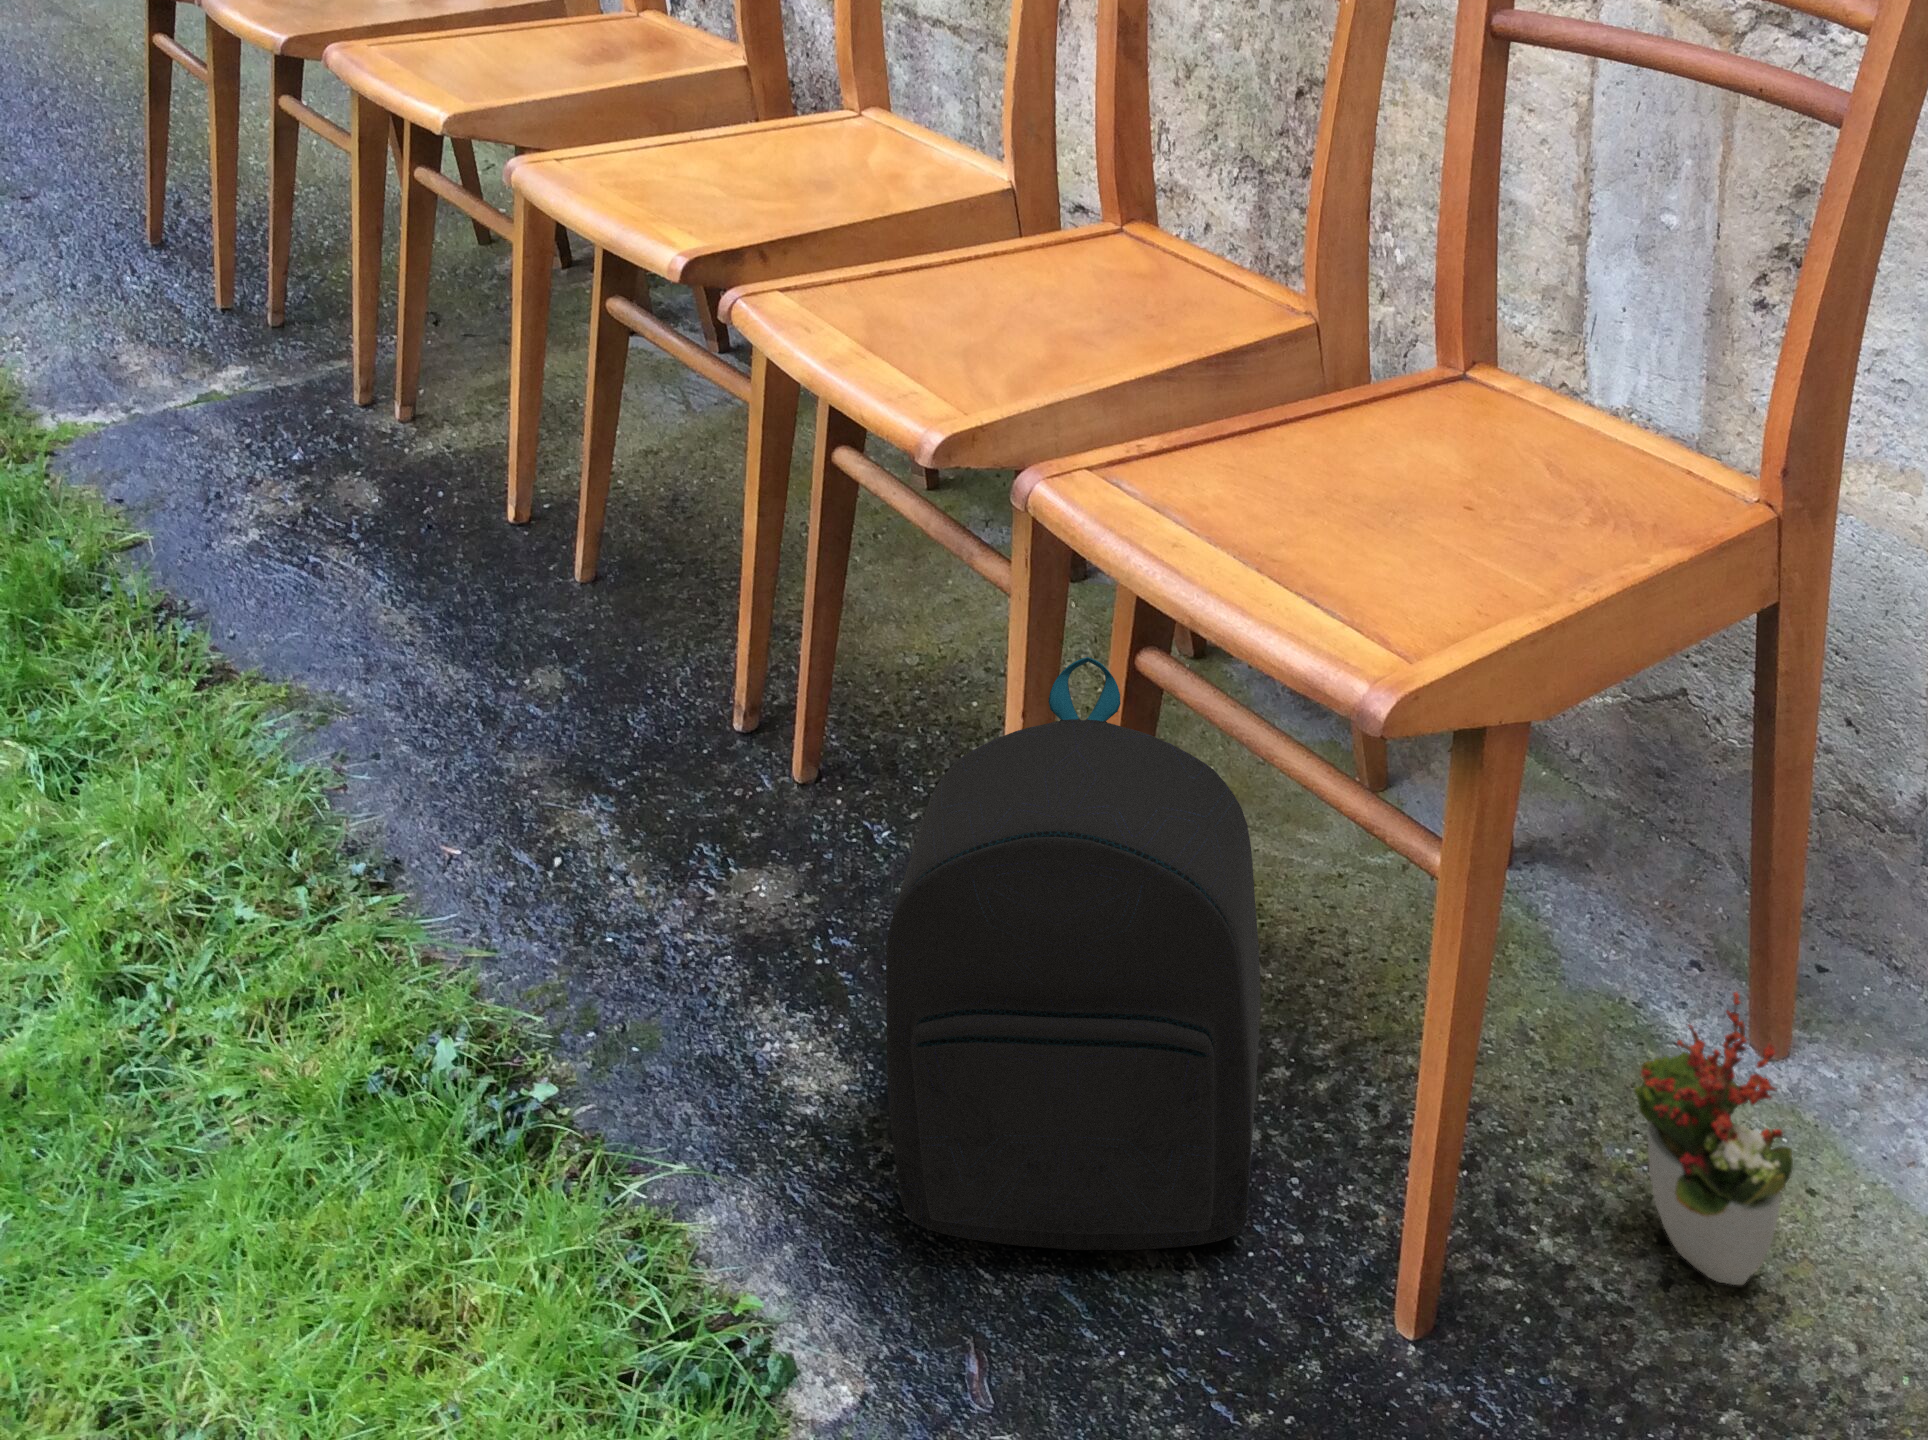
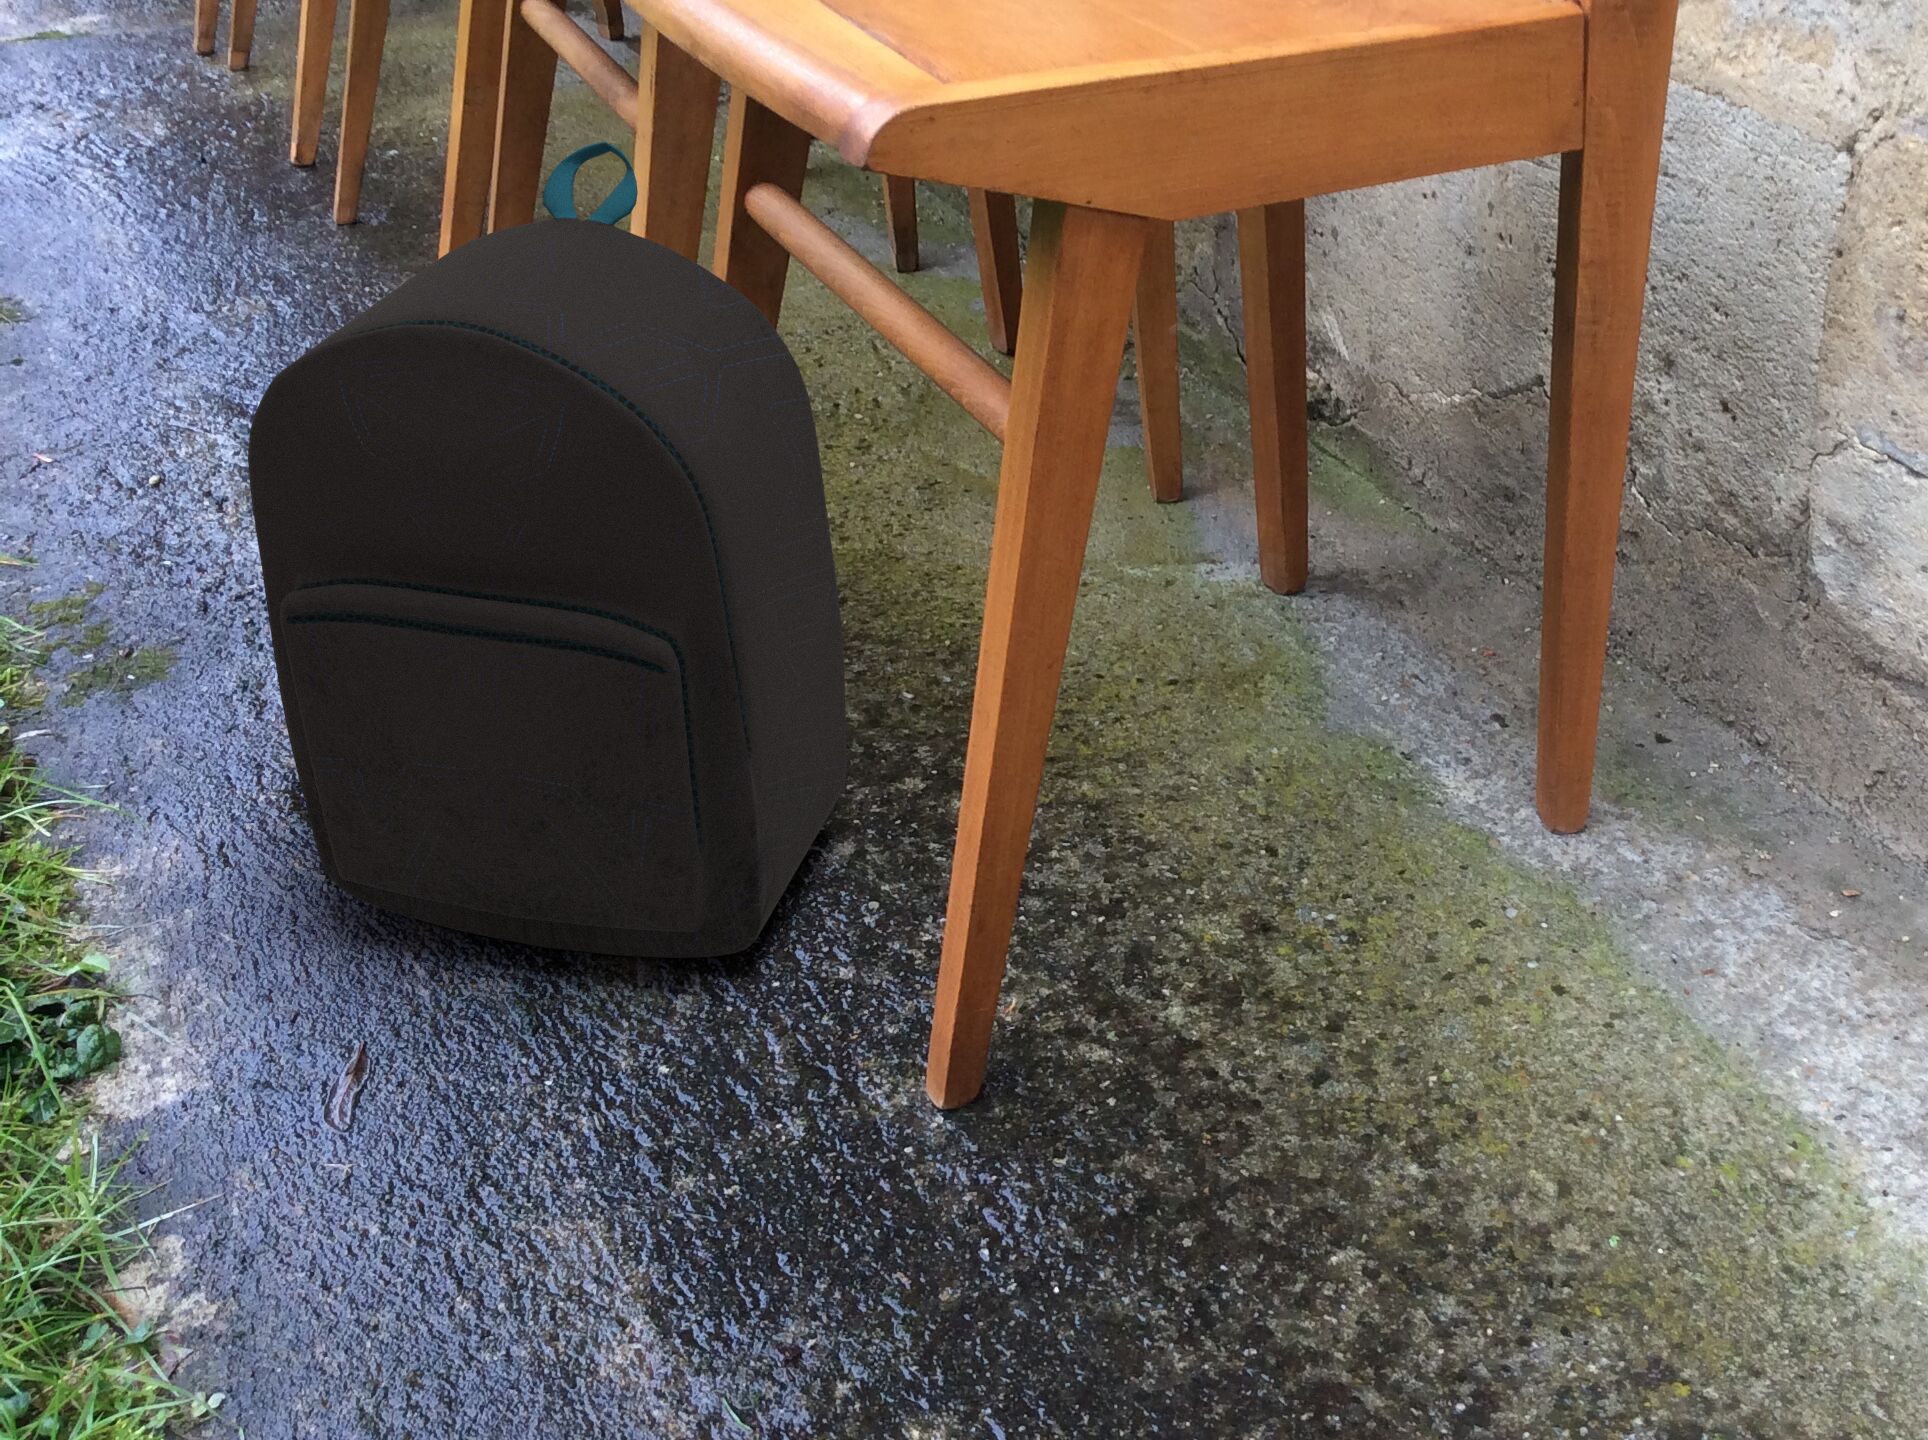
decorative plant: present [1634,992,1793,1285] -> none [1272,672,1489,1093]

